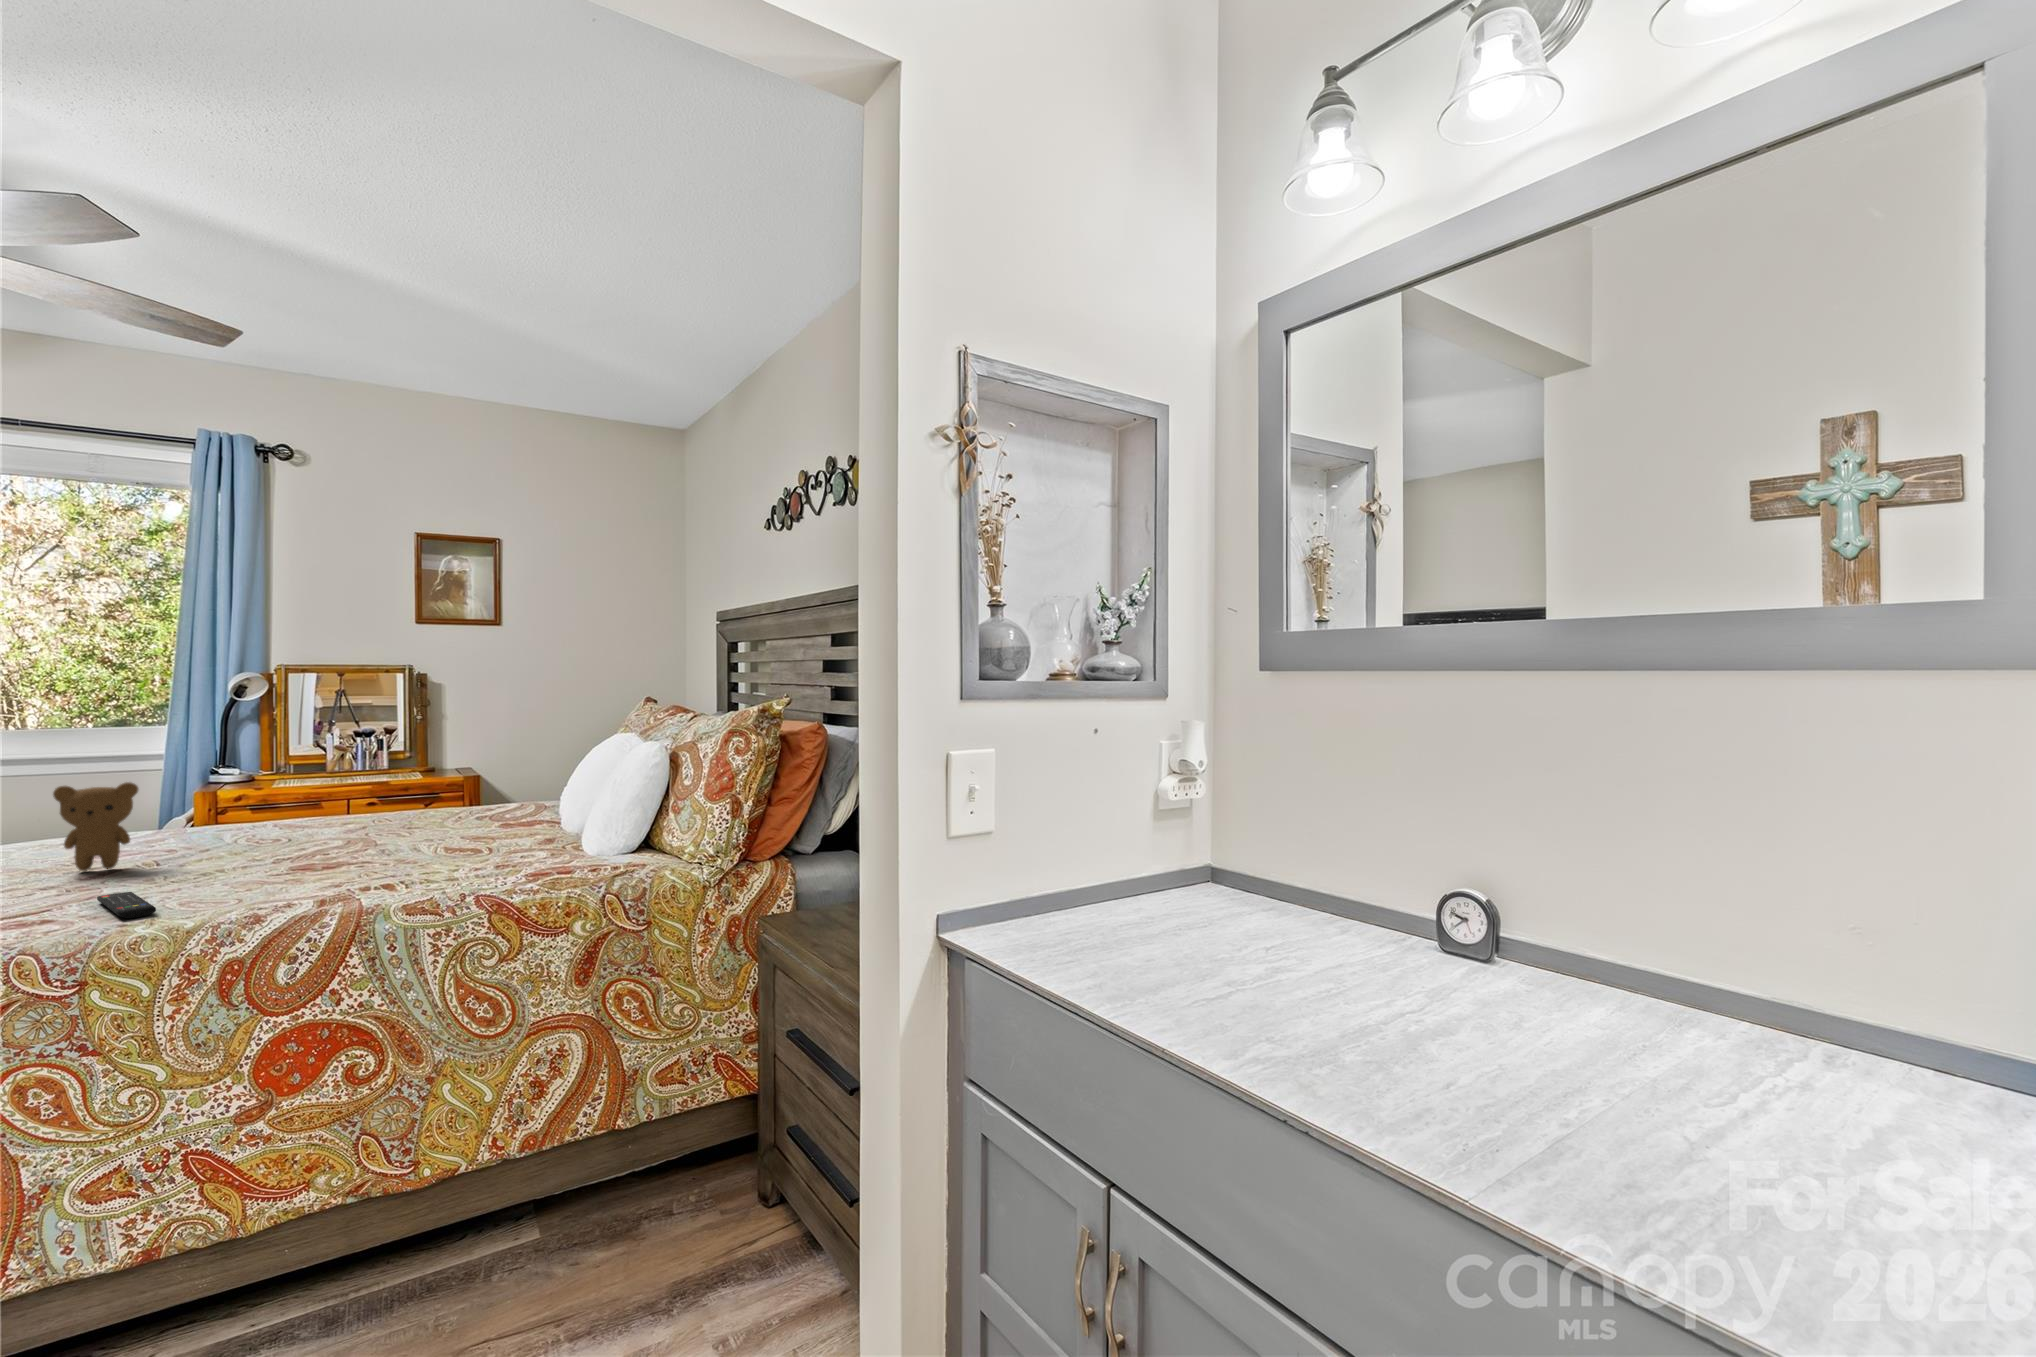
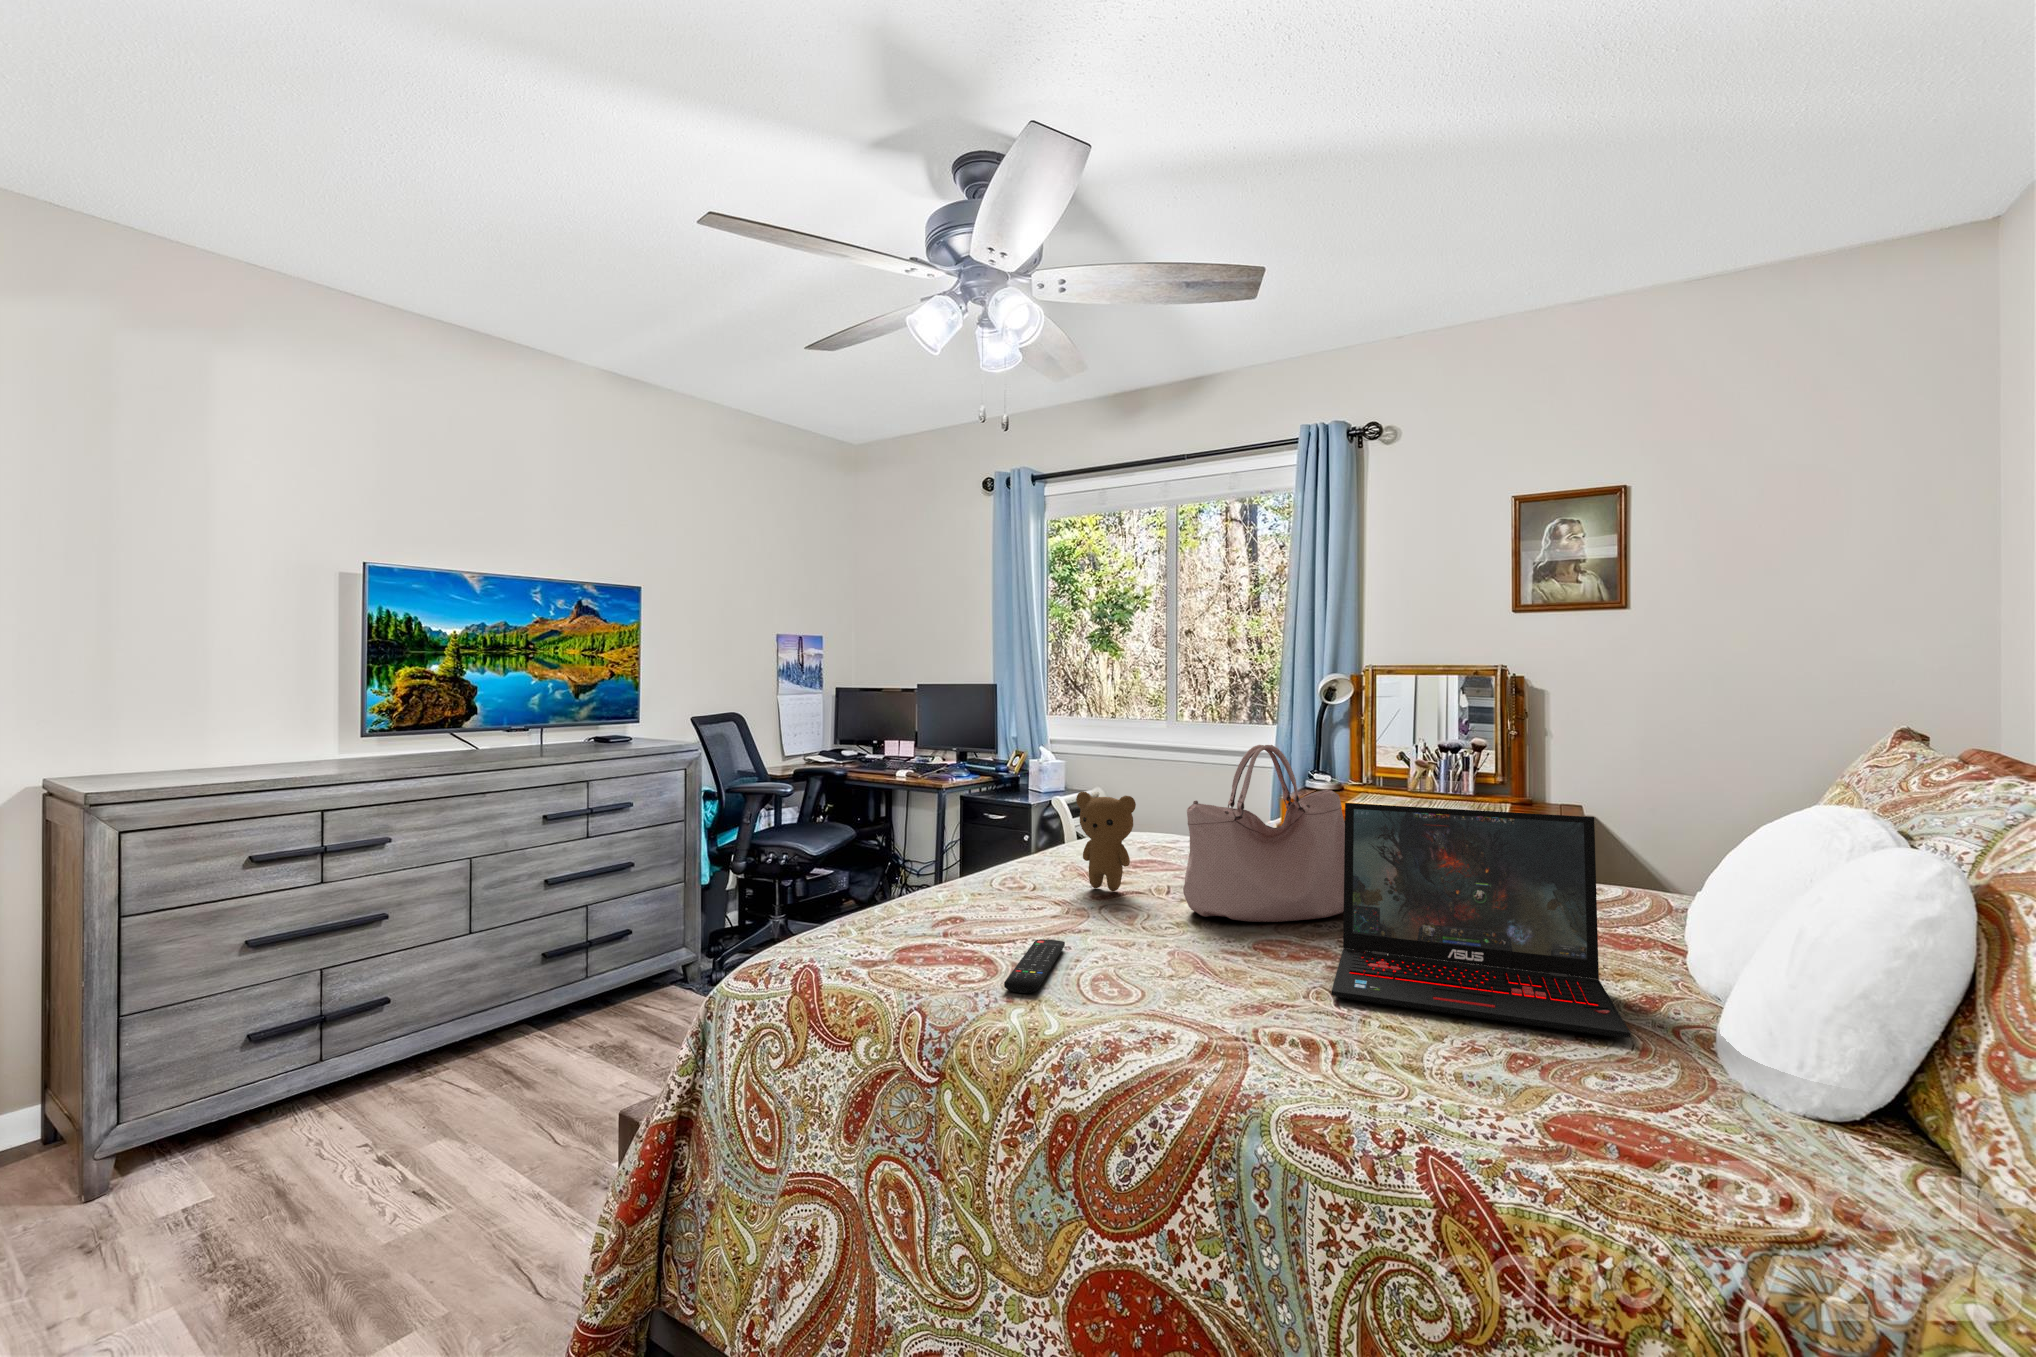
handbag: none [211,728,361,863] -> present [1183,745,1345,922]
laptop: none [369,749,549,869] -> present [1331,803,1631,1038]

